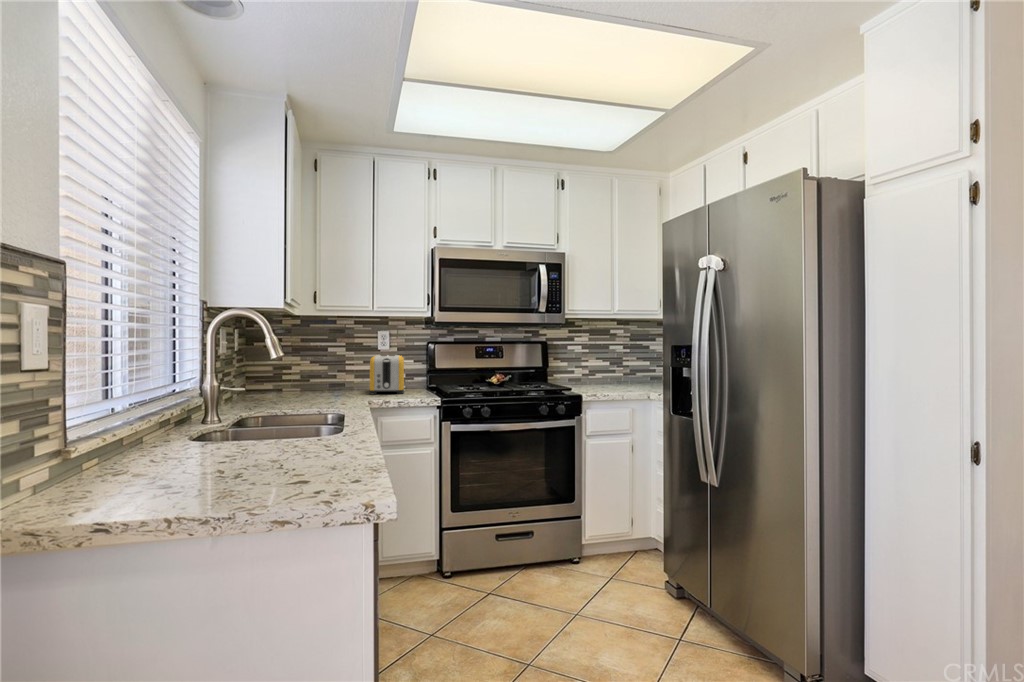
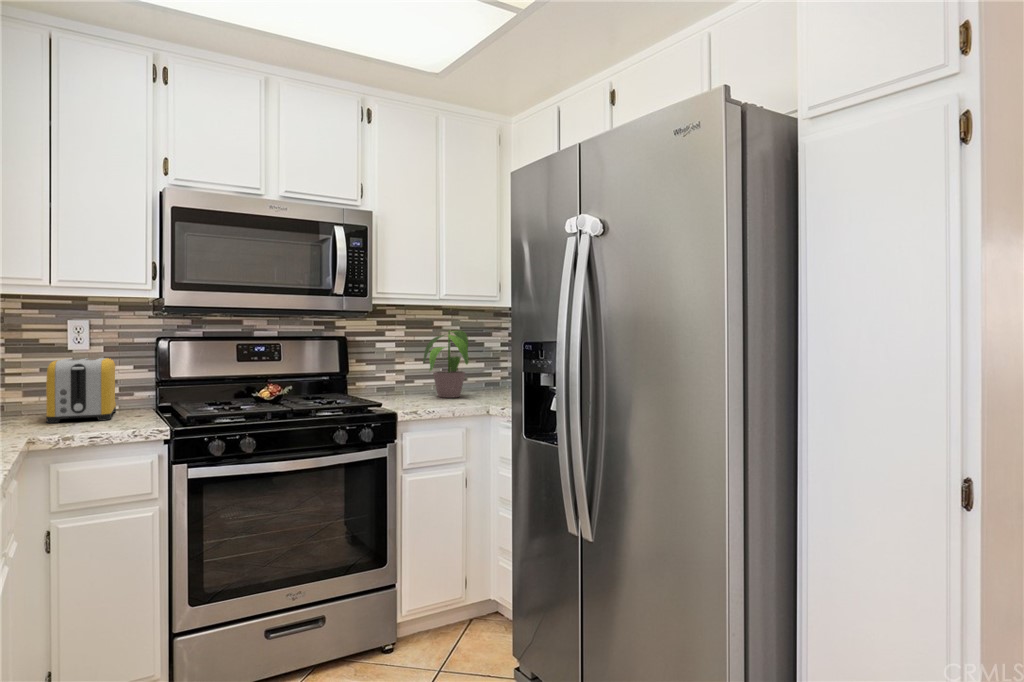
potted plant: none [594,337,646,387] -> present [423,331,468,398]

